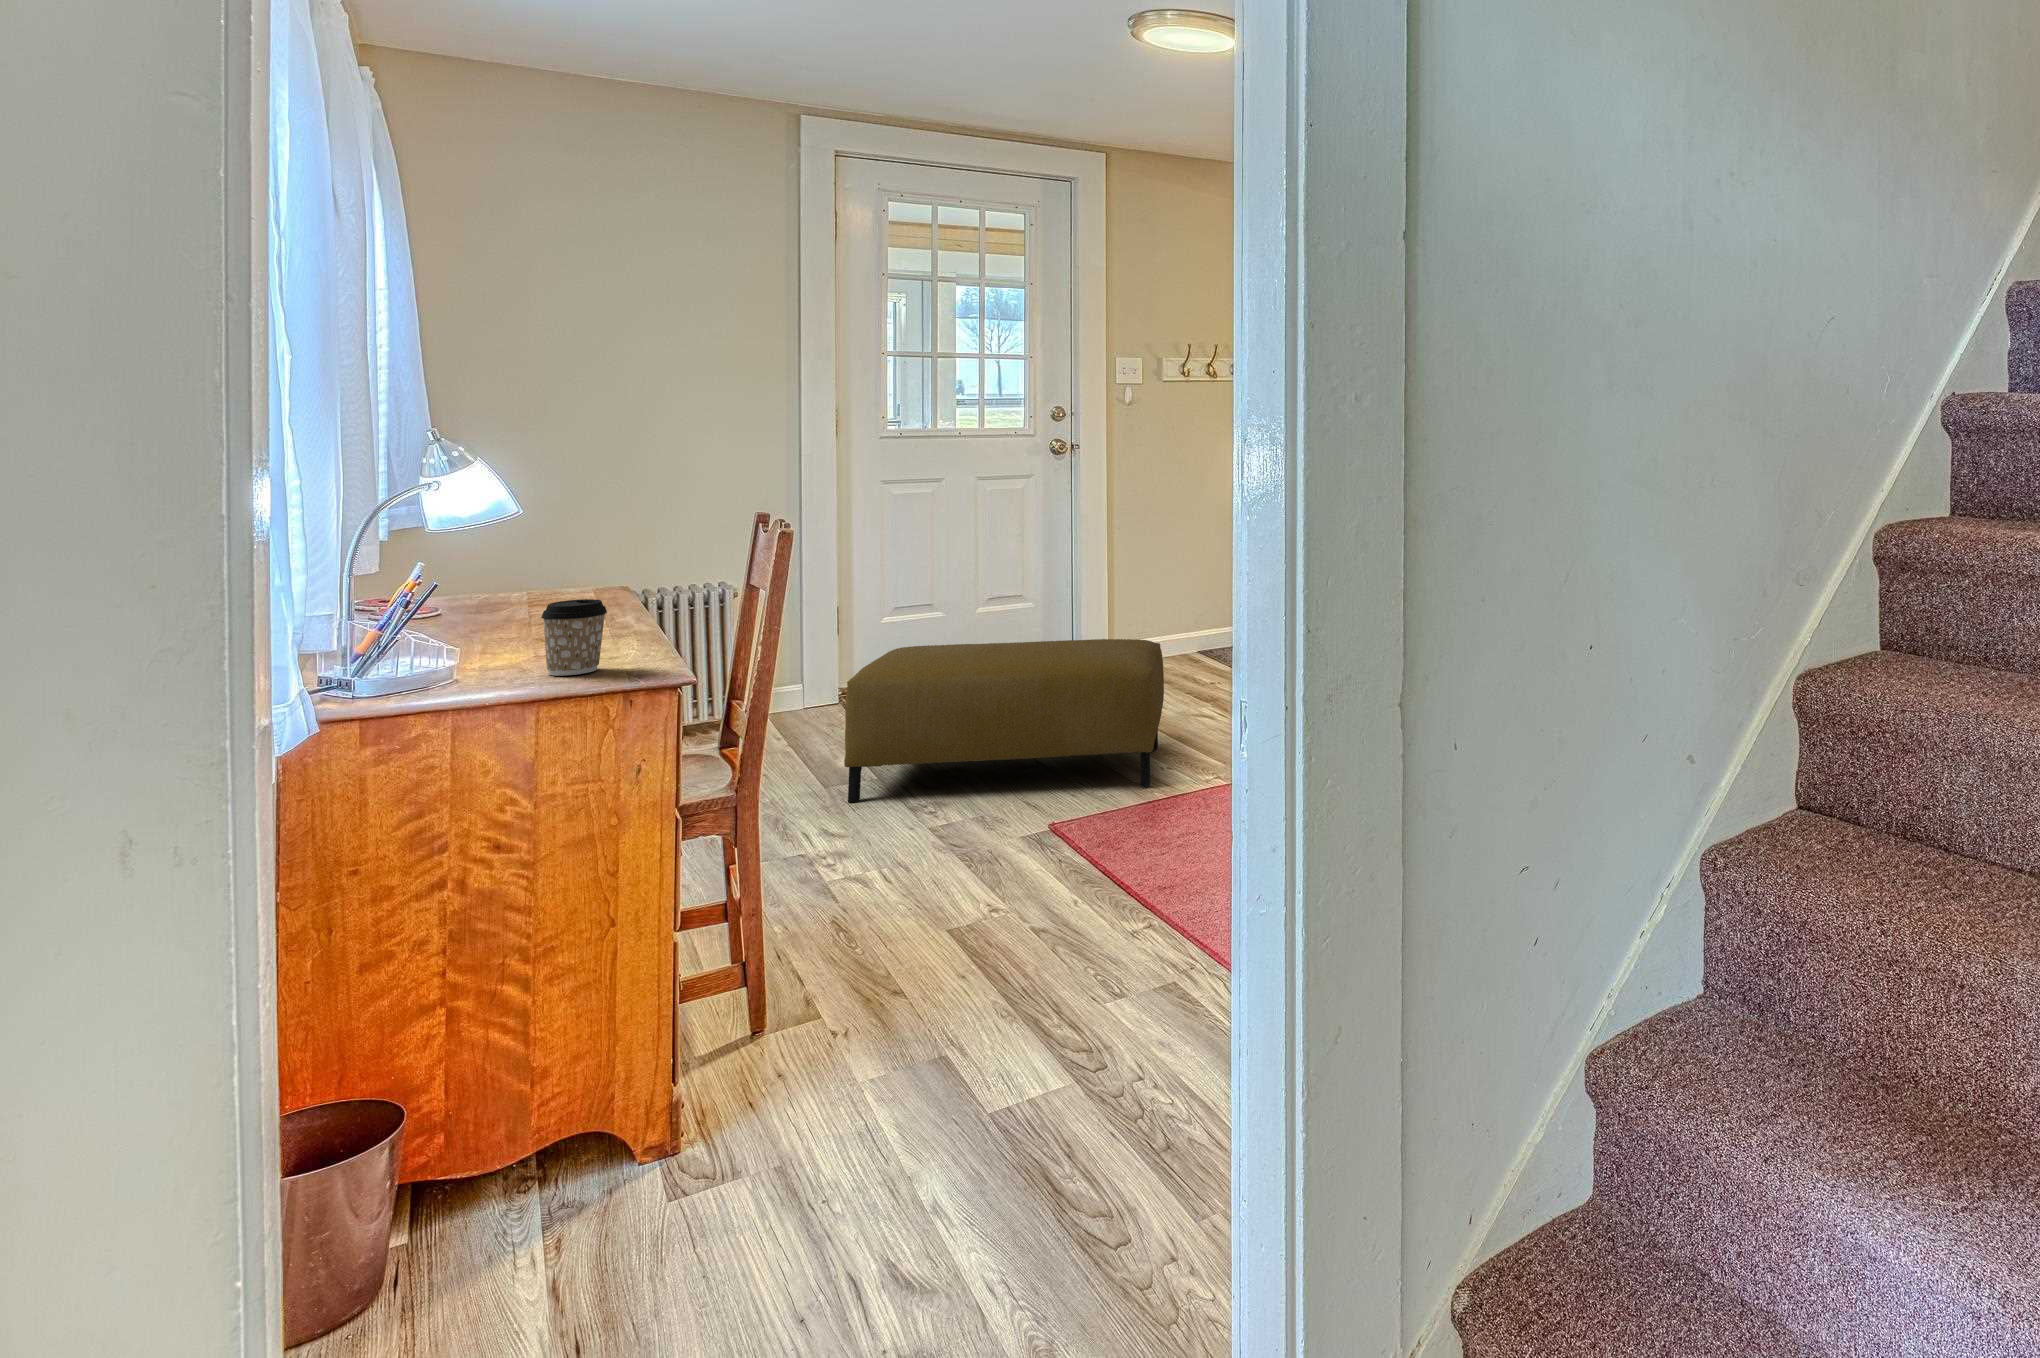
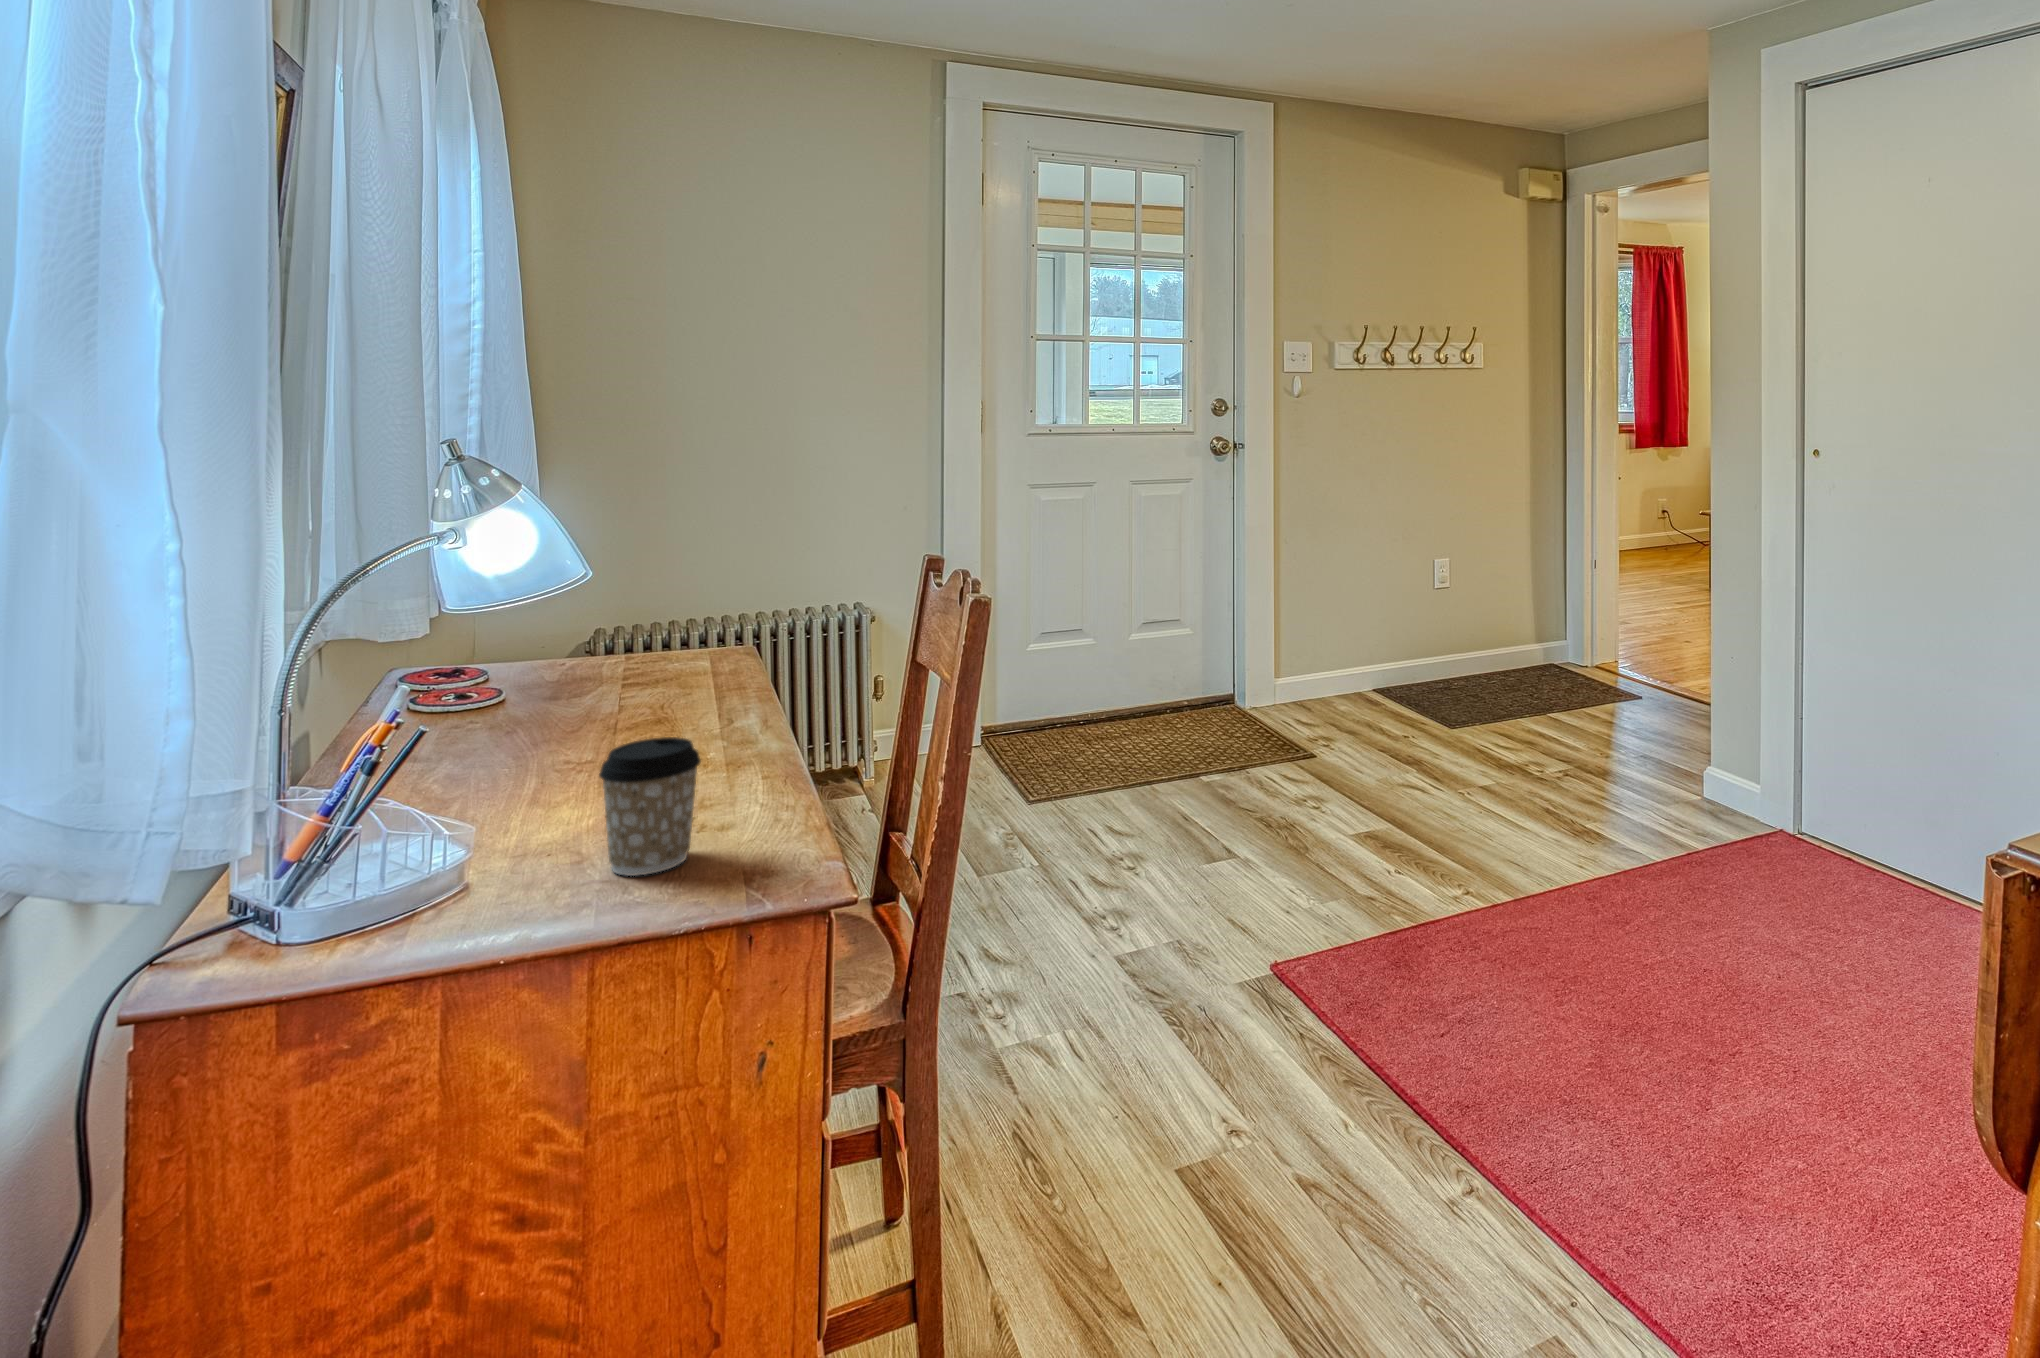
ottoman: present [844,639,1164,802] -> none [1008,695,1388,908]

